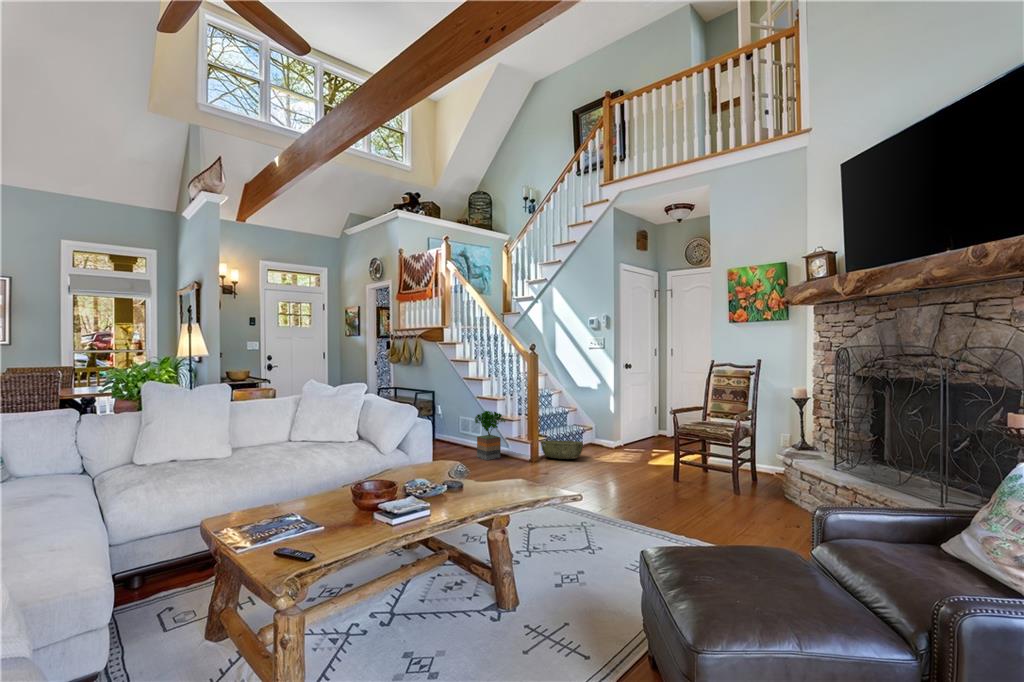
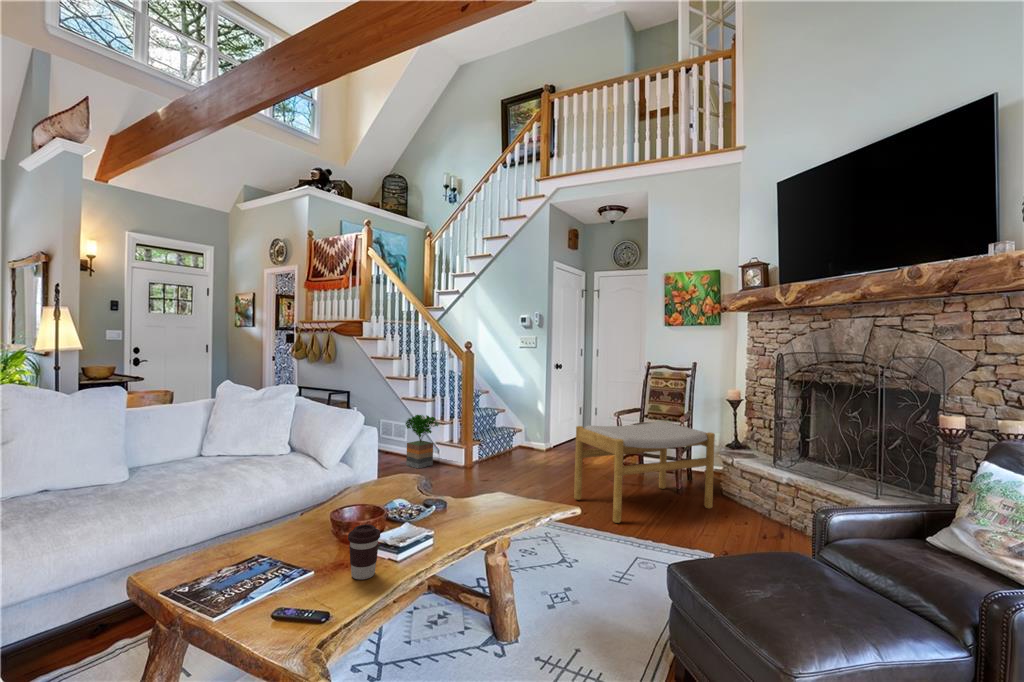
footstool: none [621,420,767,518] -> present [574,421,715,523]
woven basket: present [540,440,583,459] -> none [476,444,520,465]
coffee cup: none [348,492,375,536] -> present [348,524,380,580]

